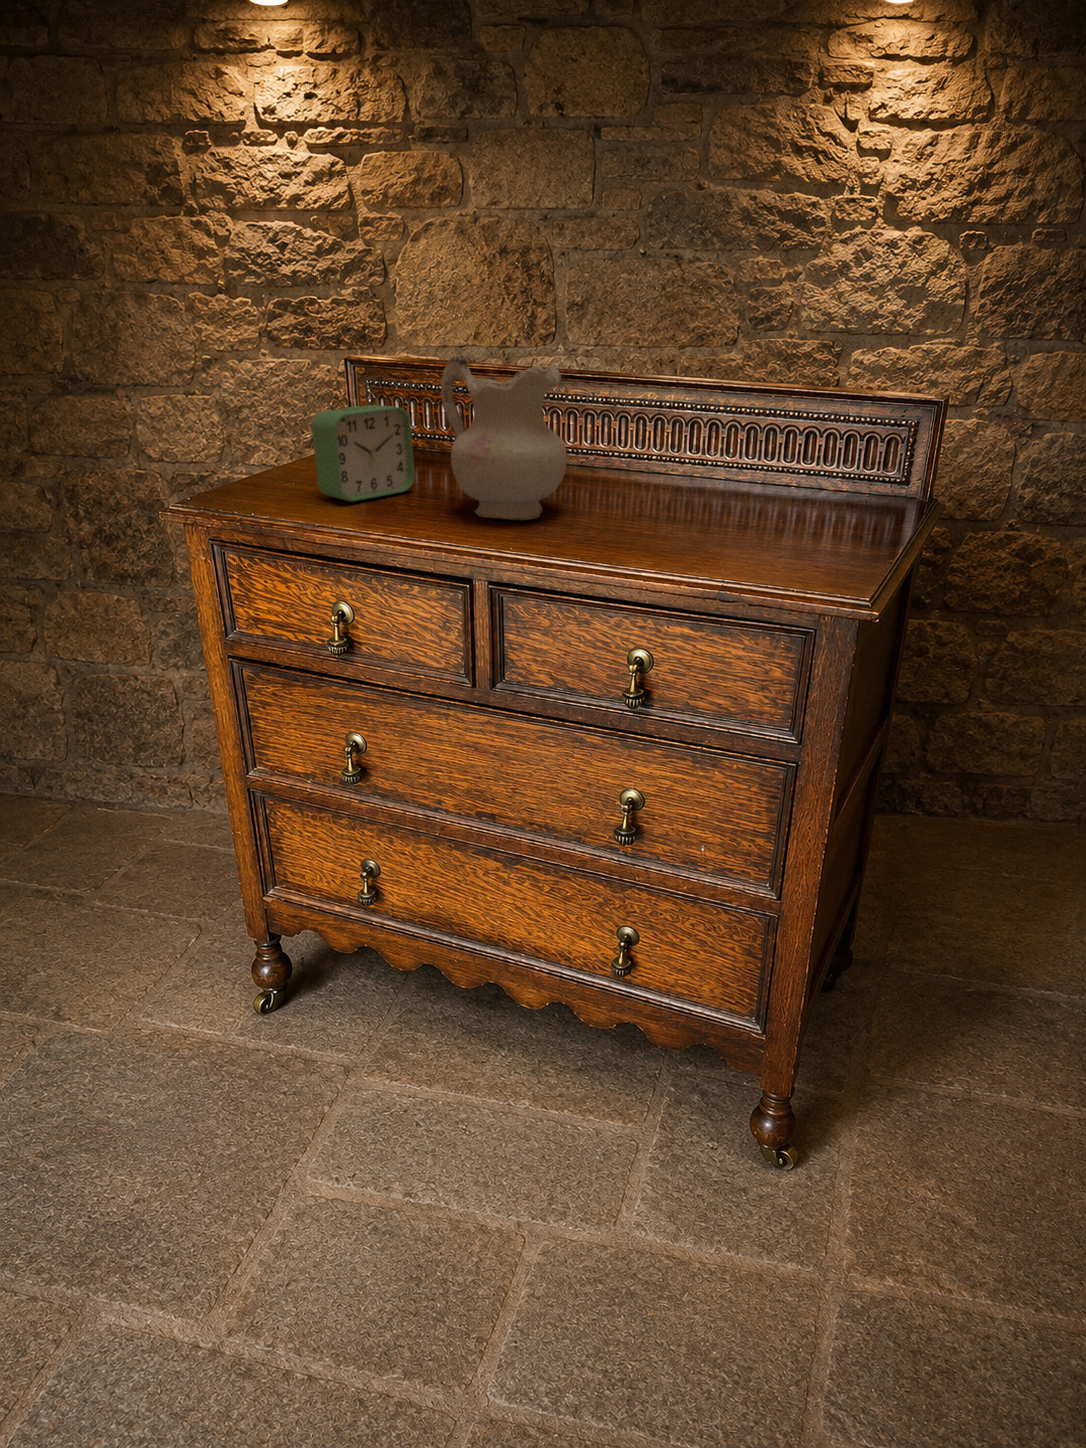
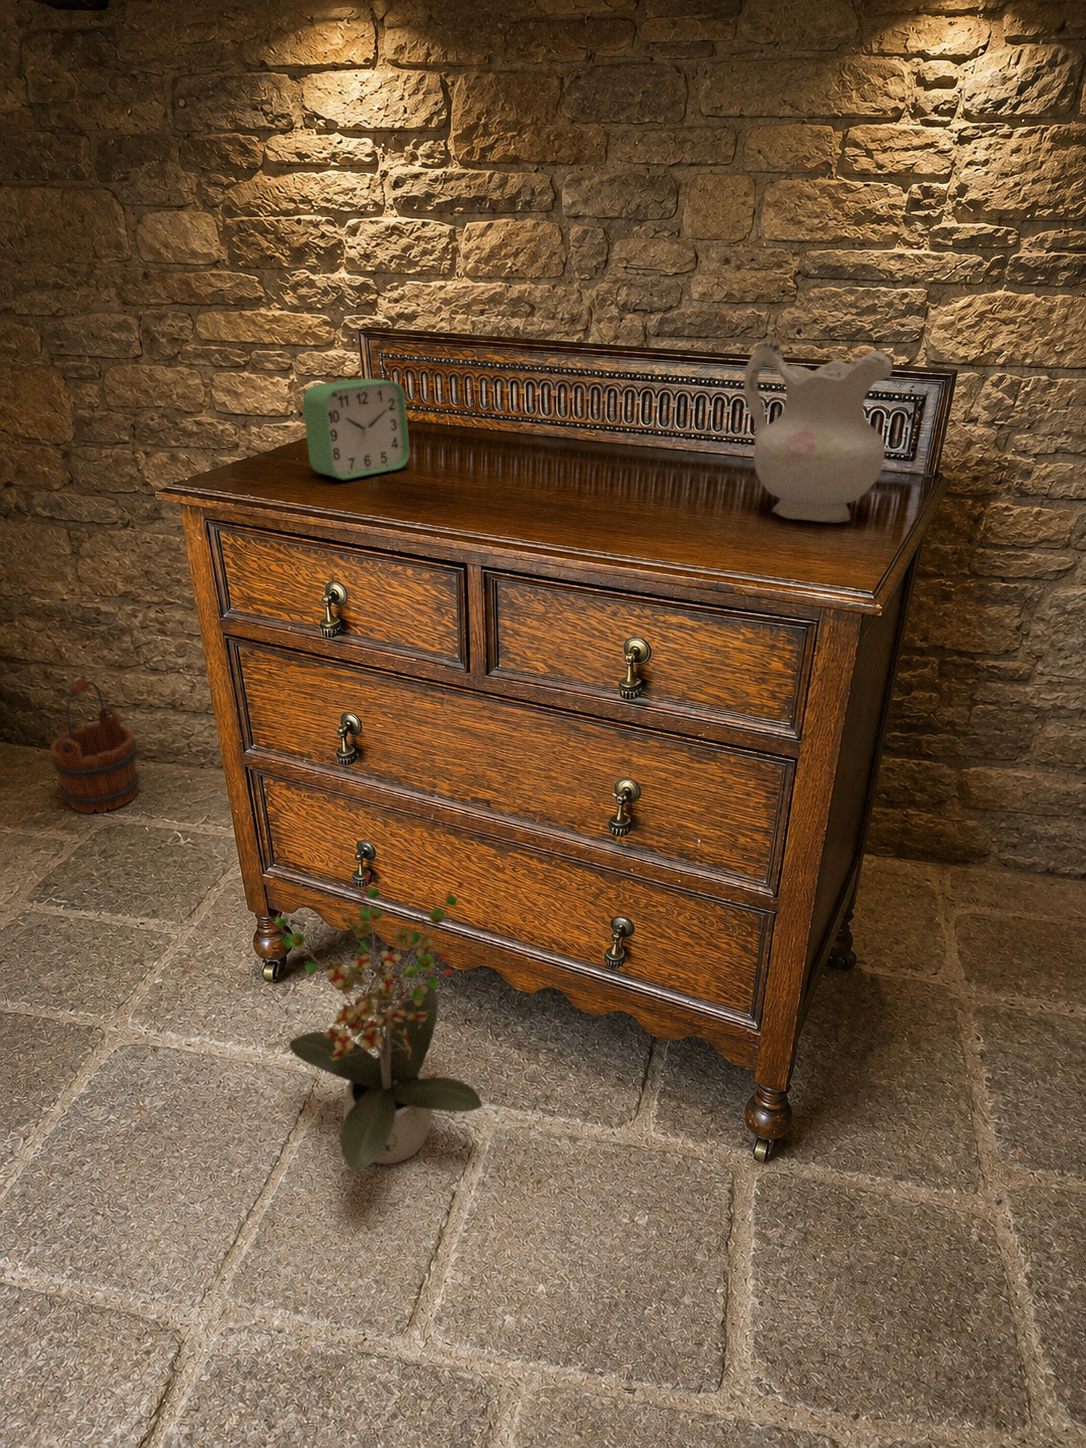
ceramic pitcher: present [441,356,567,520] -> present [744,341,892,523]
wooden bucket: none [43,709,131,845] -> present [50,679,139,813]
potted plant: none [269,888,491,1184] -> present [260,873,482,1172]

